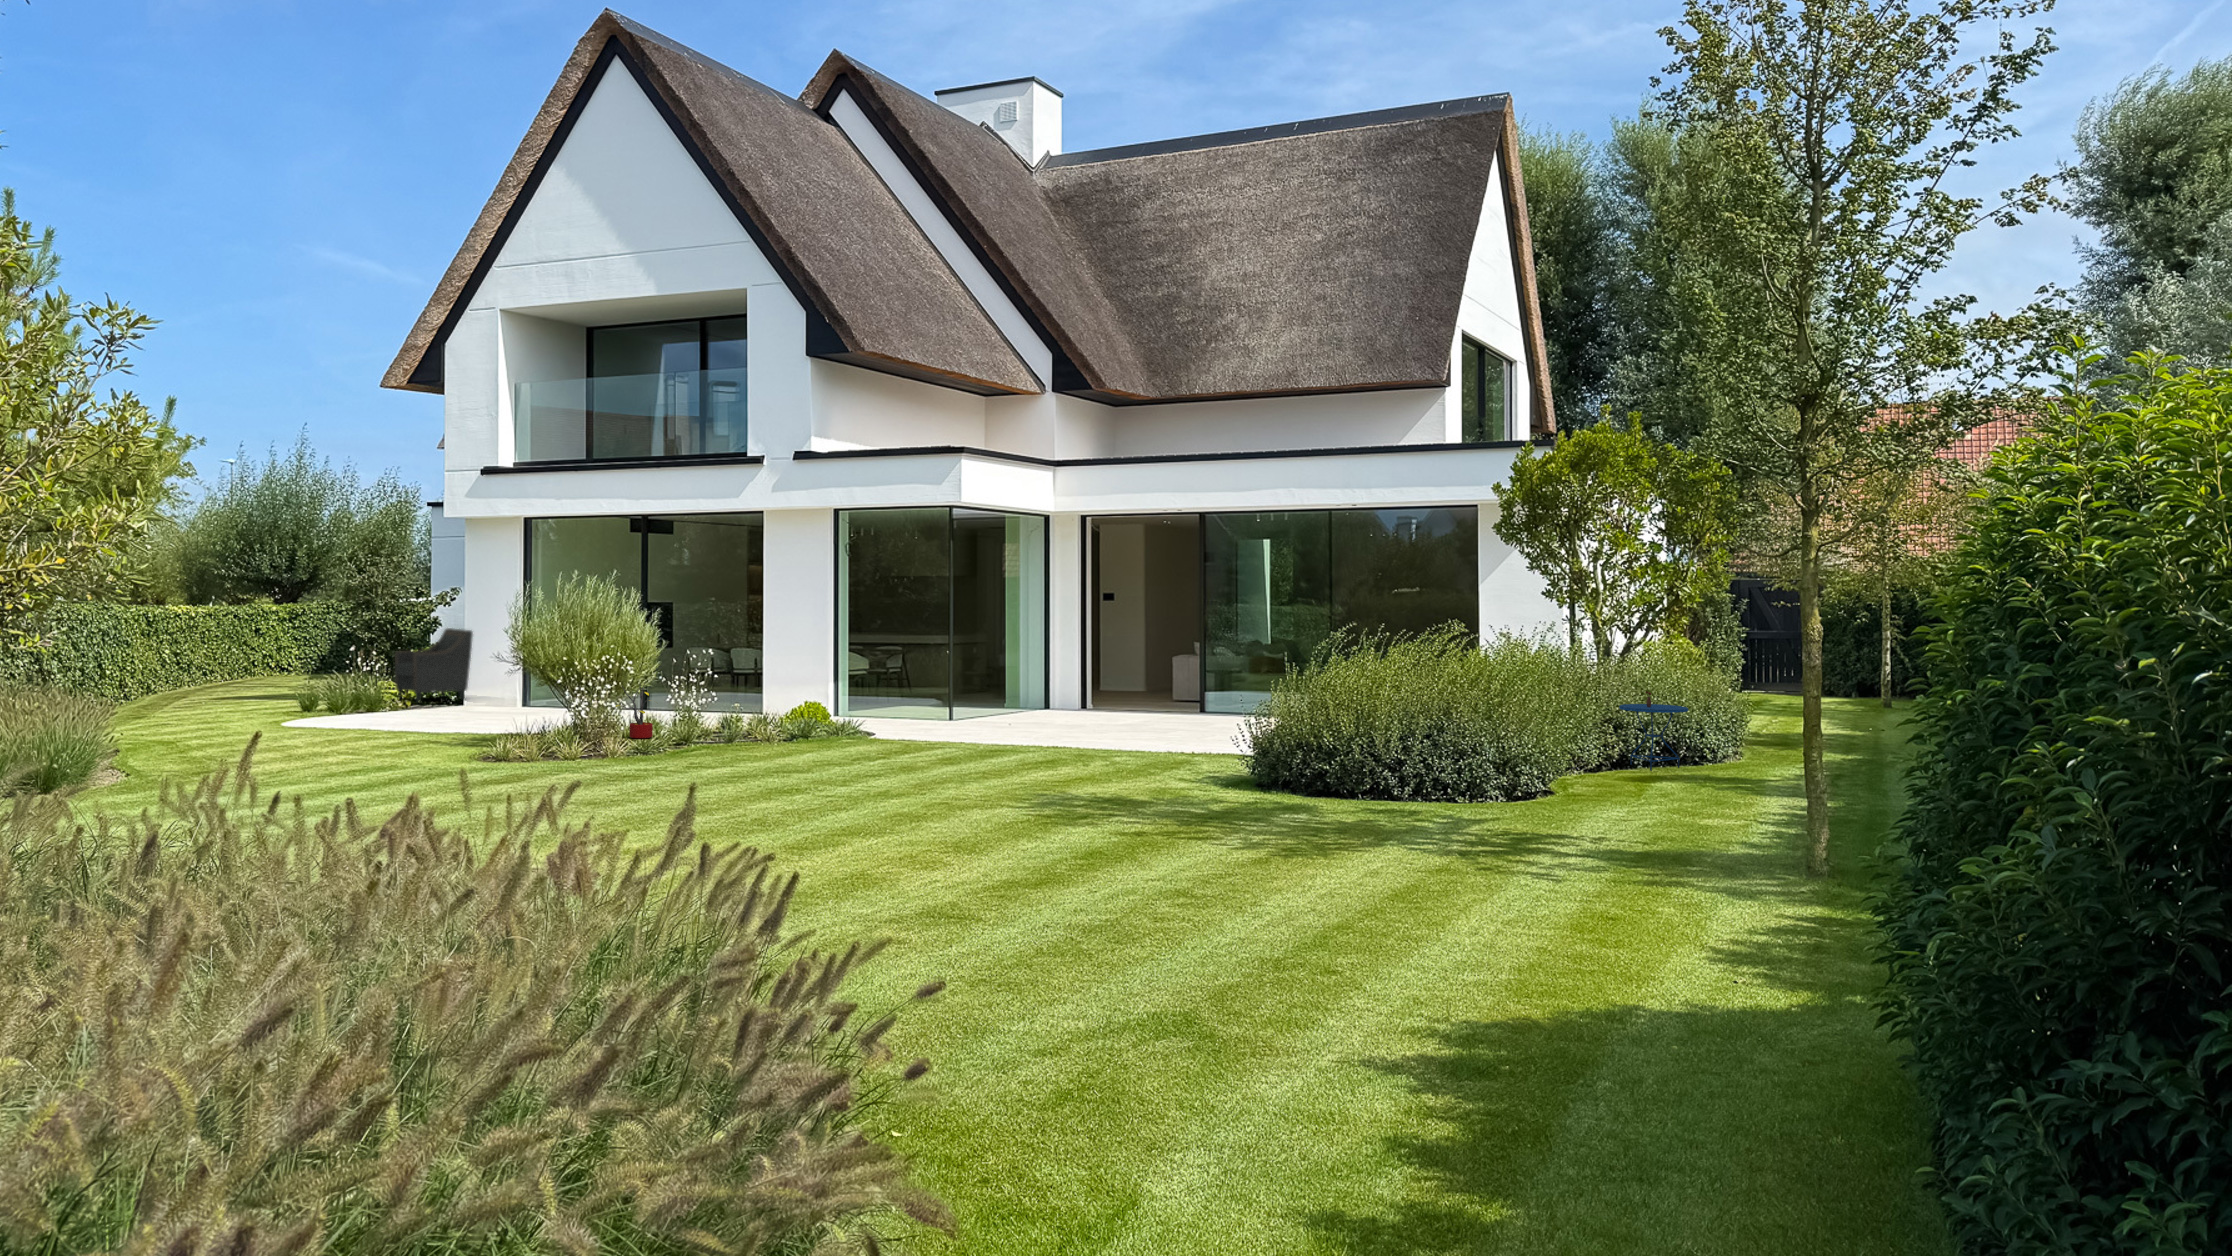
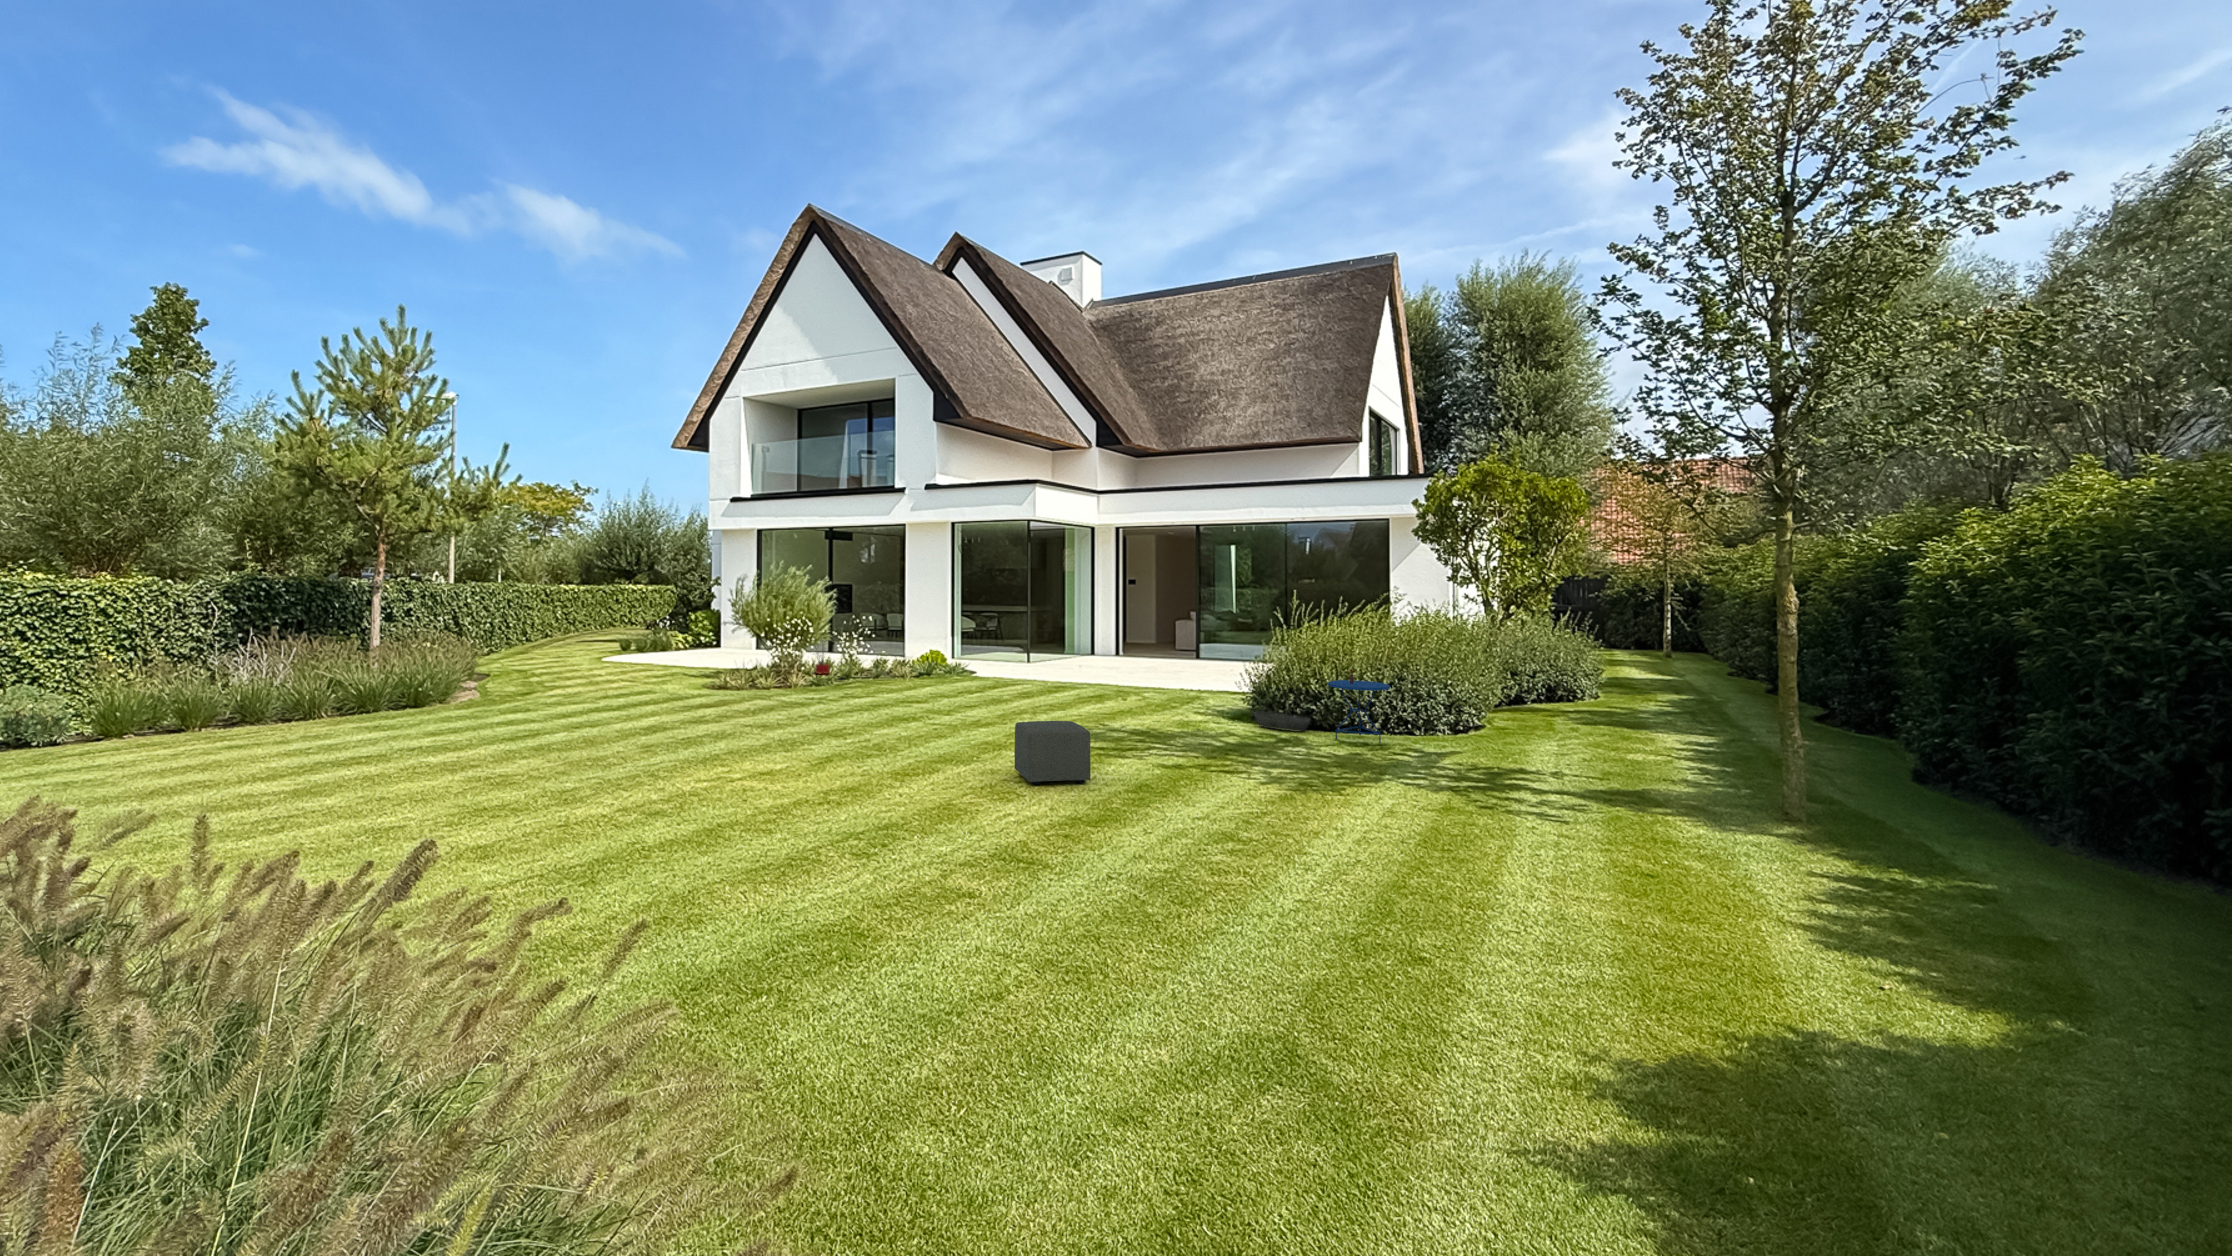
chair: present [395,628,473,702] -> none [676,599,724,647]
side table: present [1619,691,1688,771] -> present [1328,669,1390,743]
basket: none [1252,775,1324,800] -> present [1255,711,1310,732]
ottoman: none [929,781,1025,860] -> present [1014,721,1091,785]

